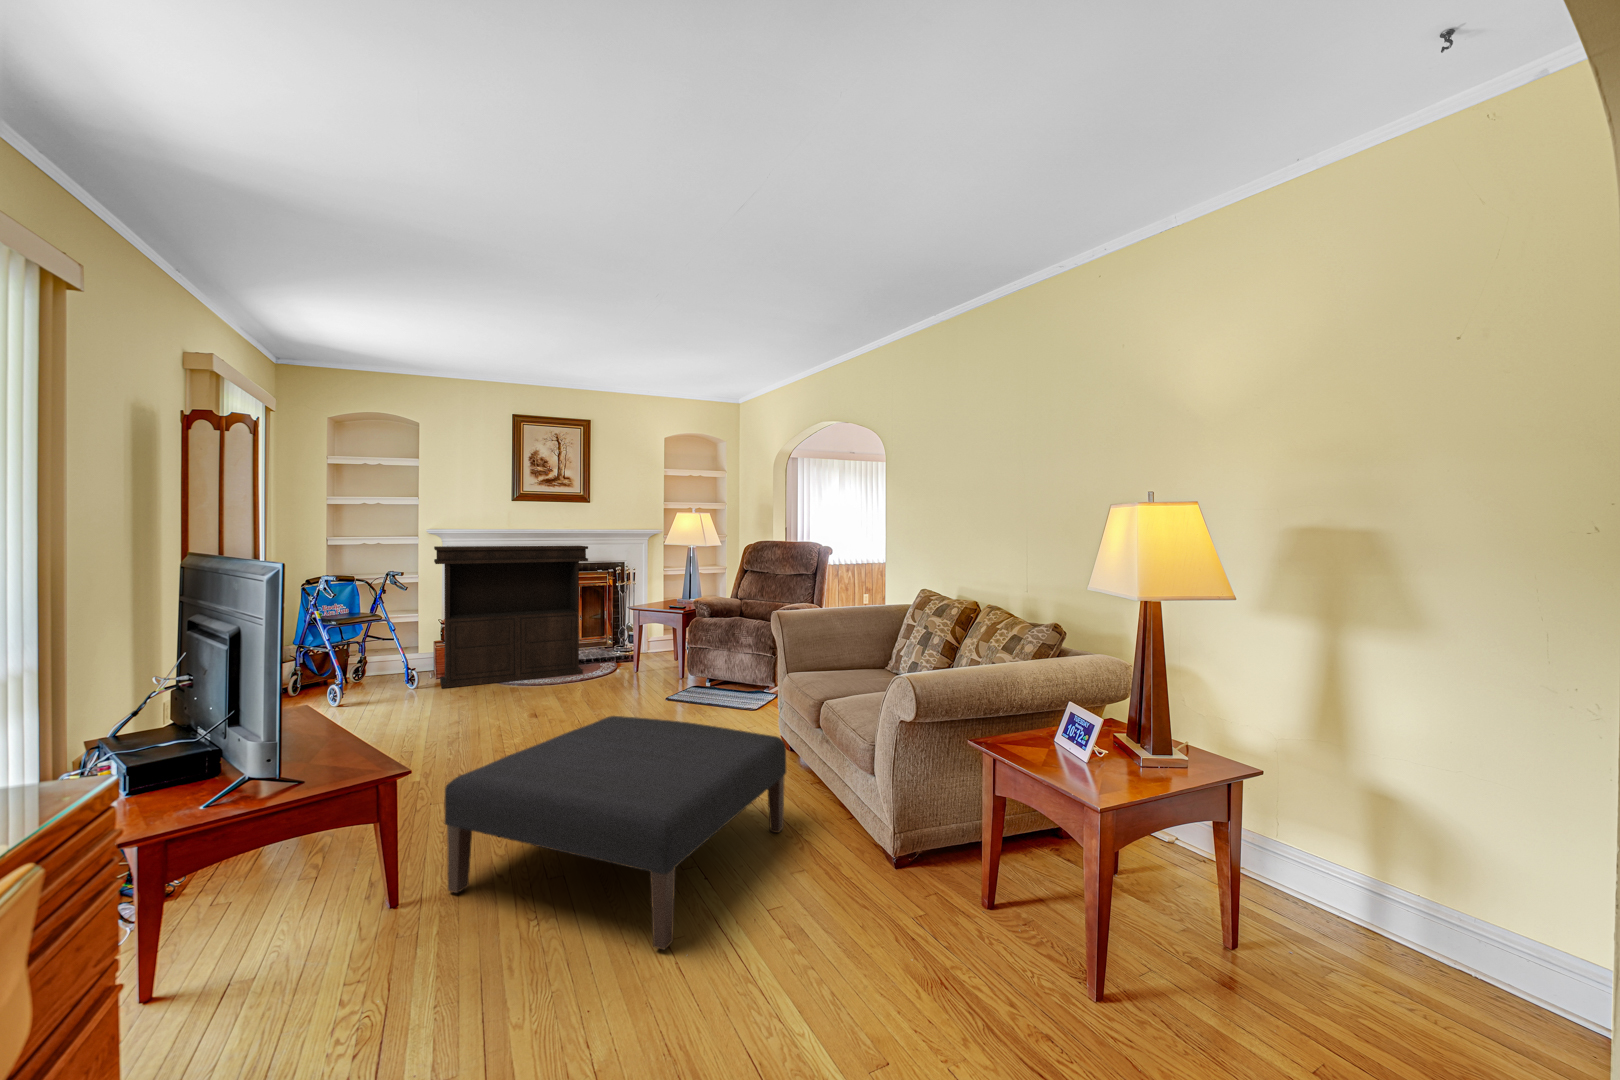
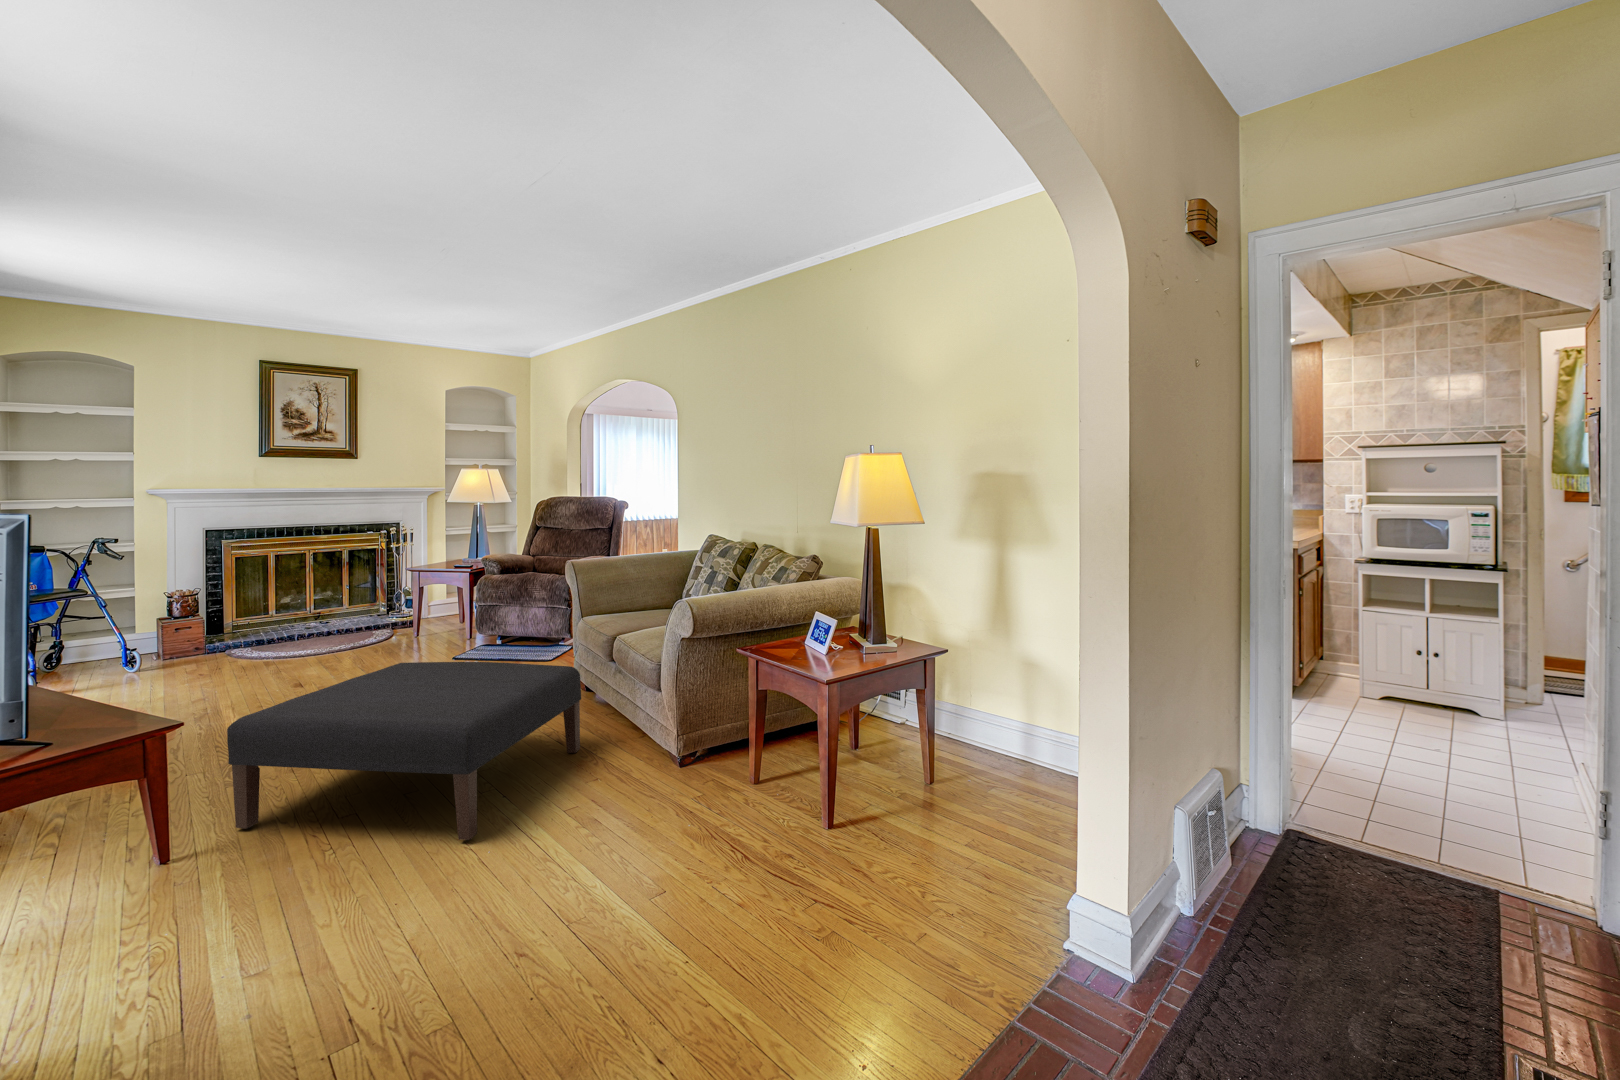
console table: present [434,545,588,688] -> none [155,505,355,667]

